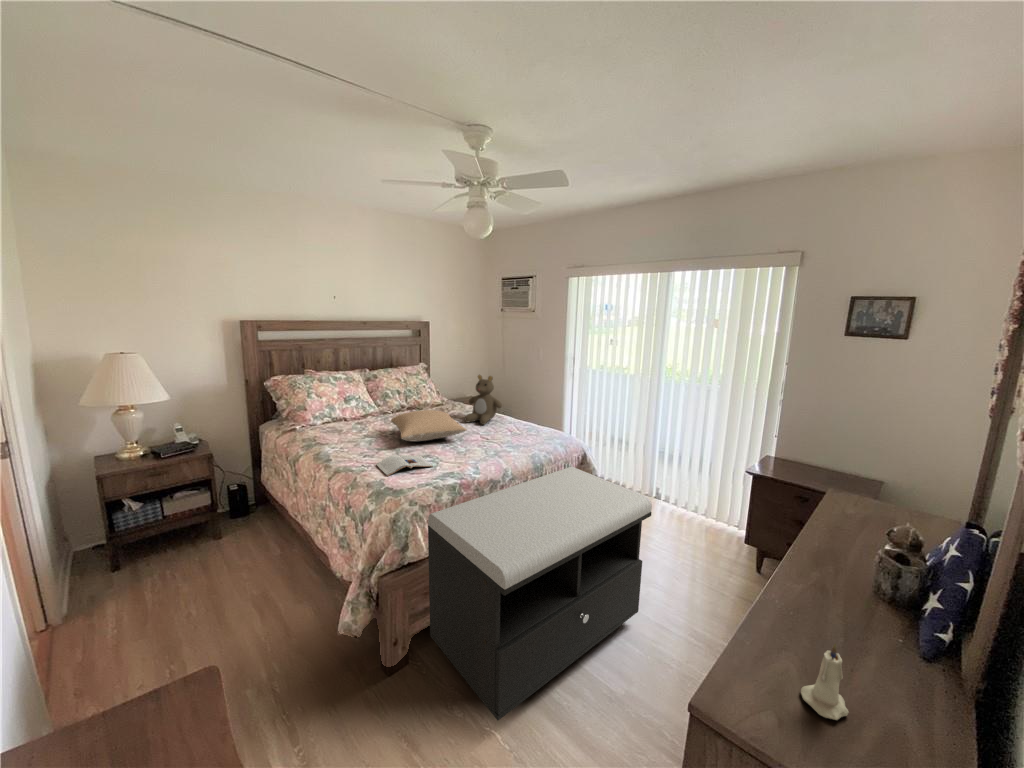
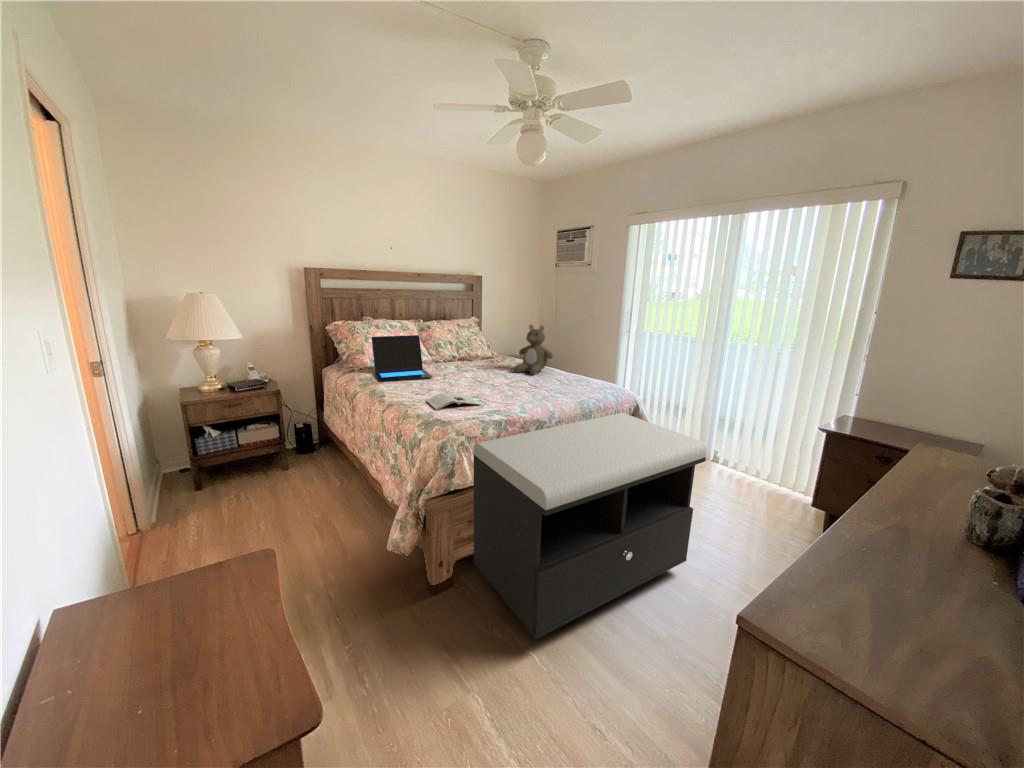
laptop: none [315,389,381,442] -> present [372,335,432,382]
pillow: present [391,410,467,441] -> none [442,356,516,384]
candle: present [801,644,849,720] -> none [861,557,917,637]

